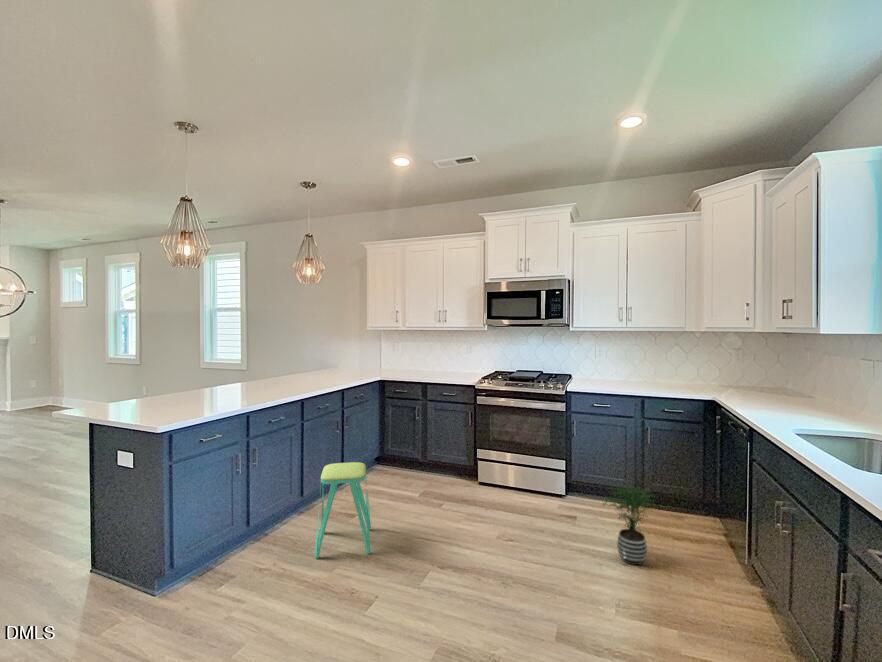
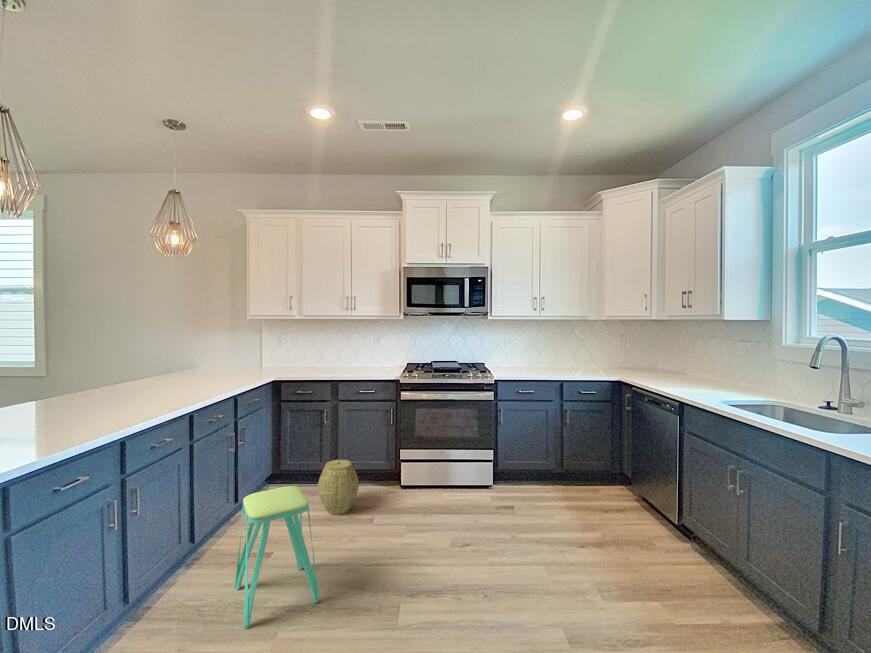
woven basket: none [402,451,435,497] -> present [318,460,359,515]
potted plant: present [603,485,655,565] -> none [557,467,611,546]

